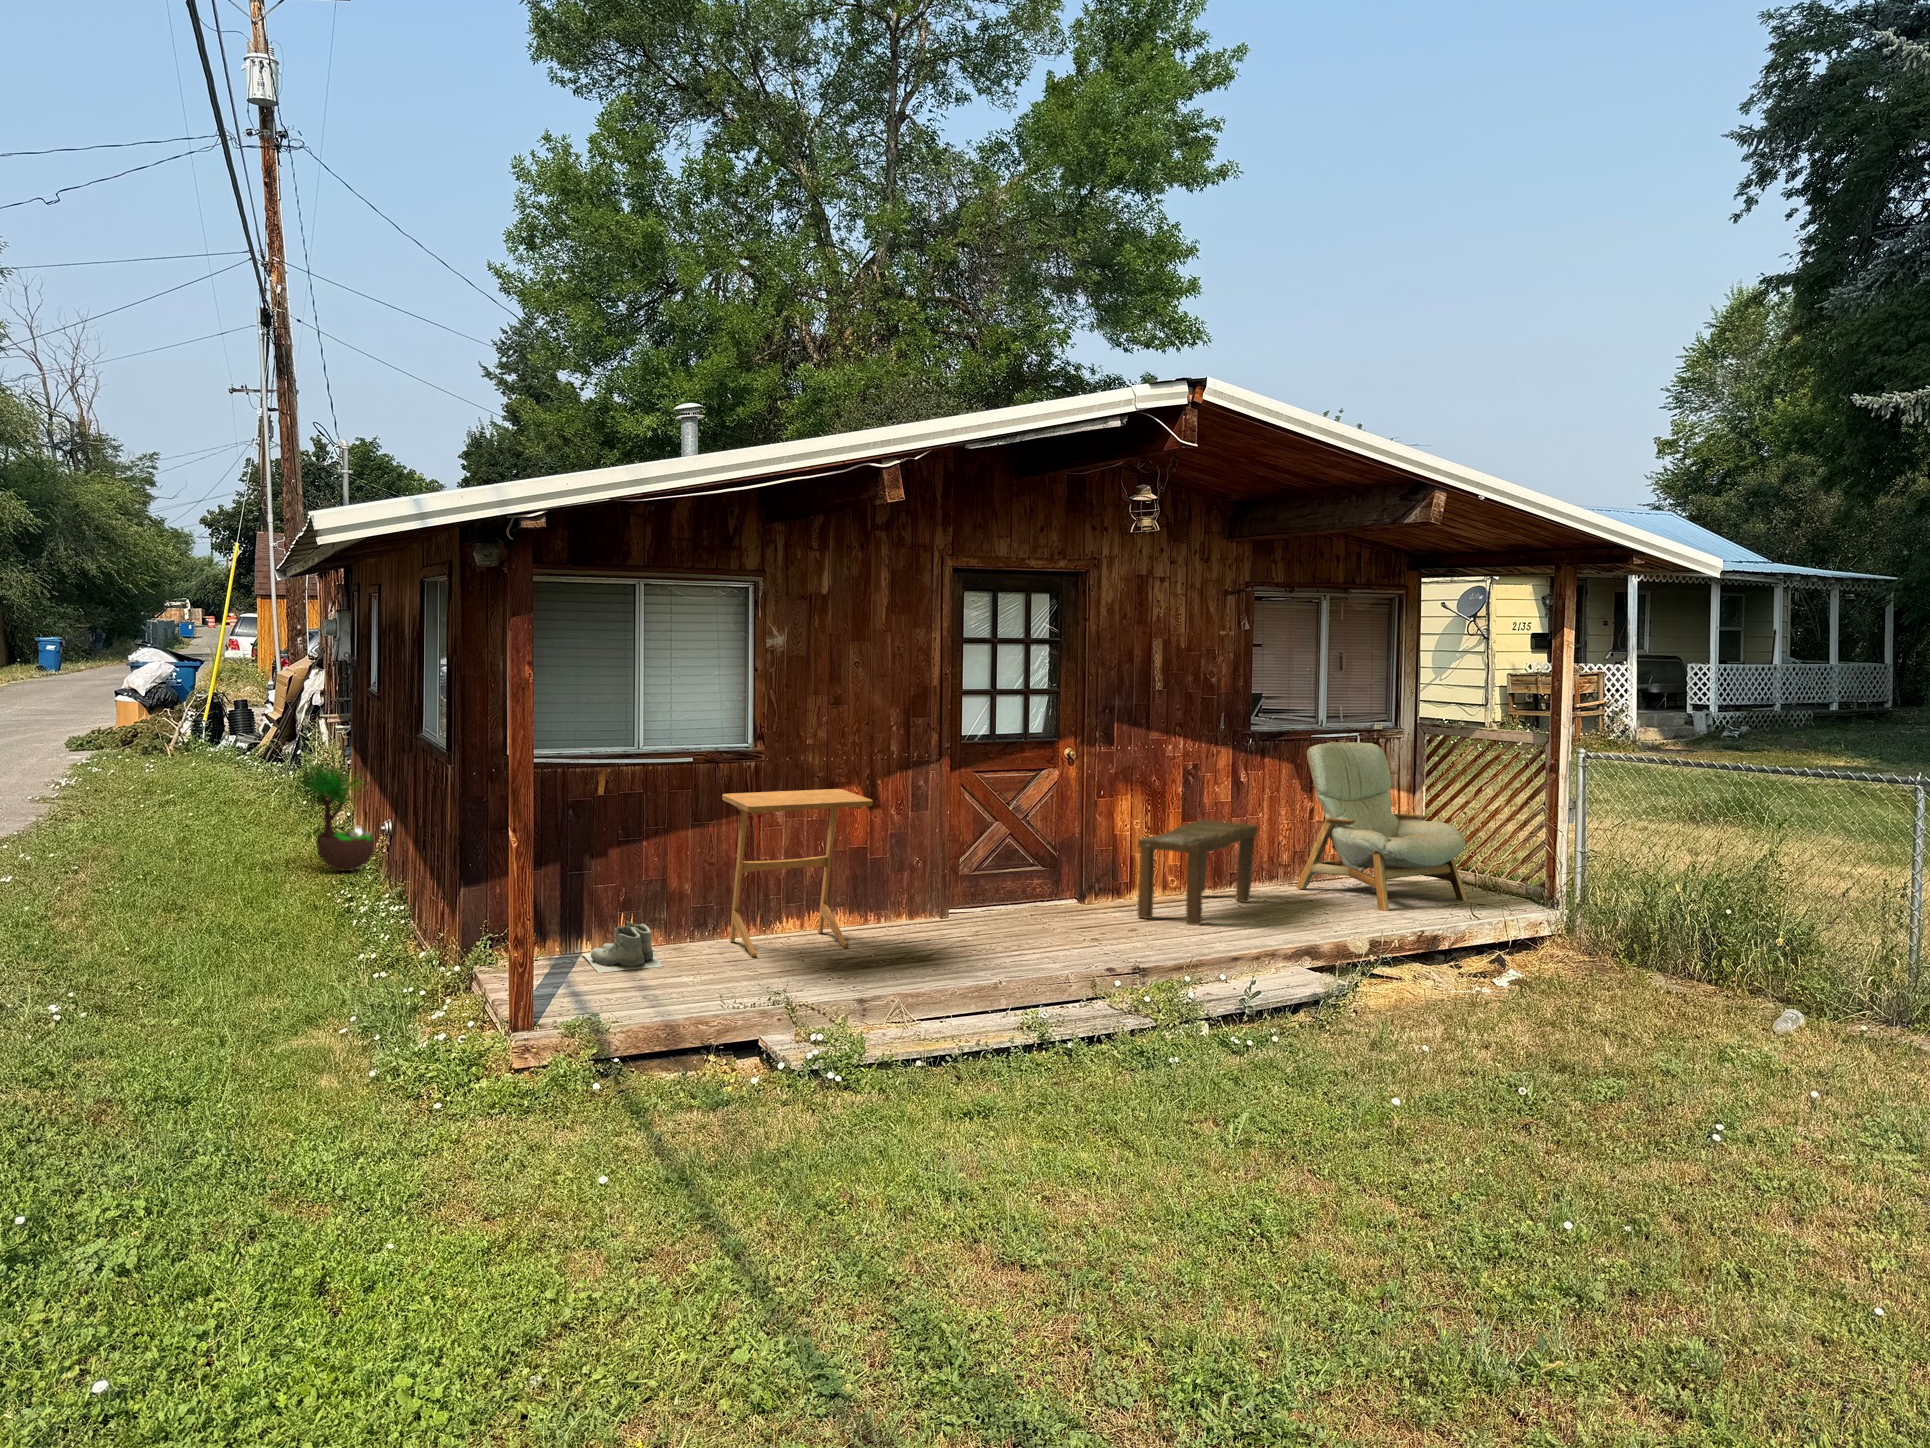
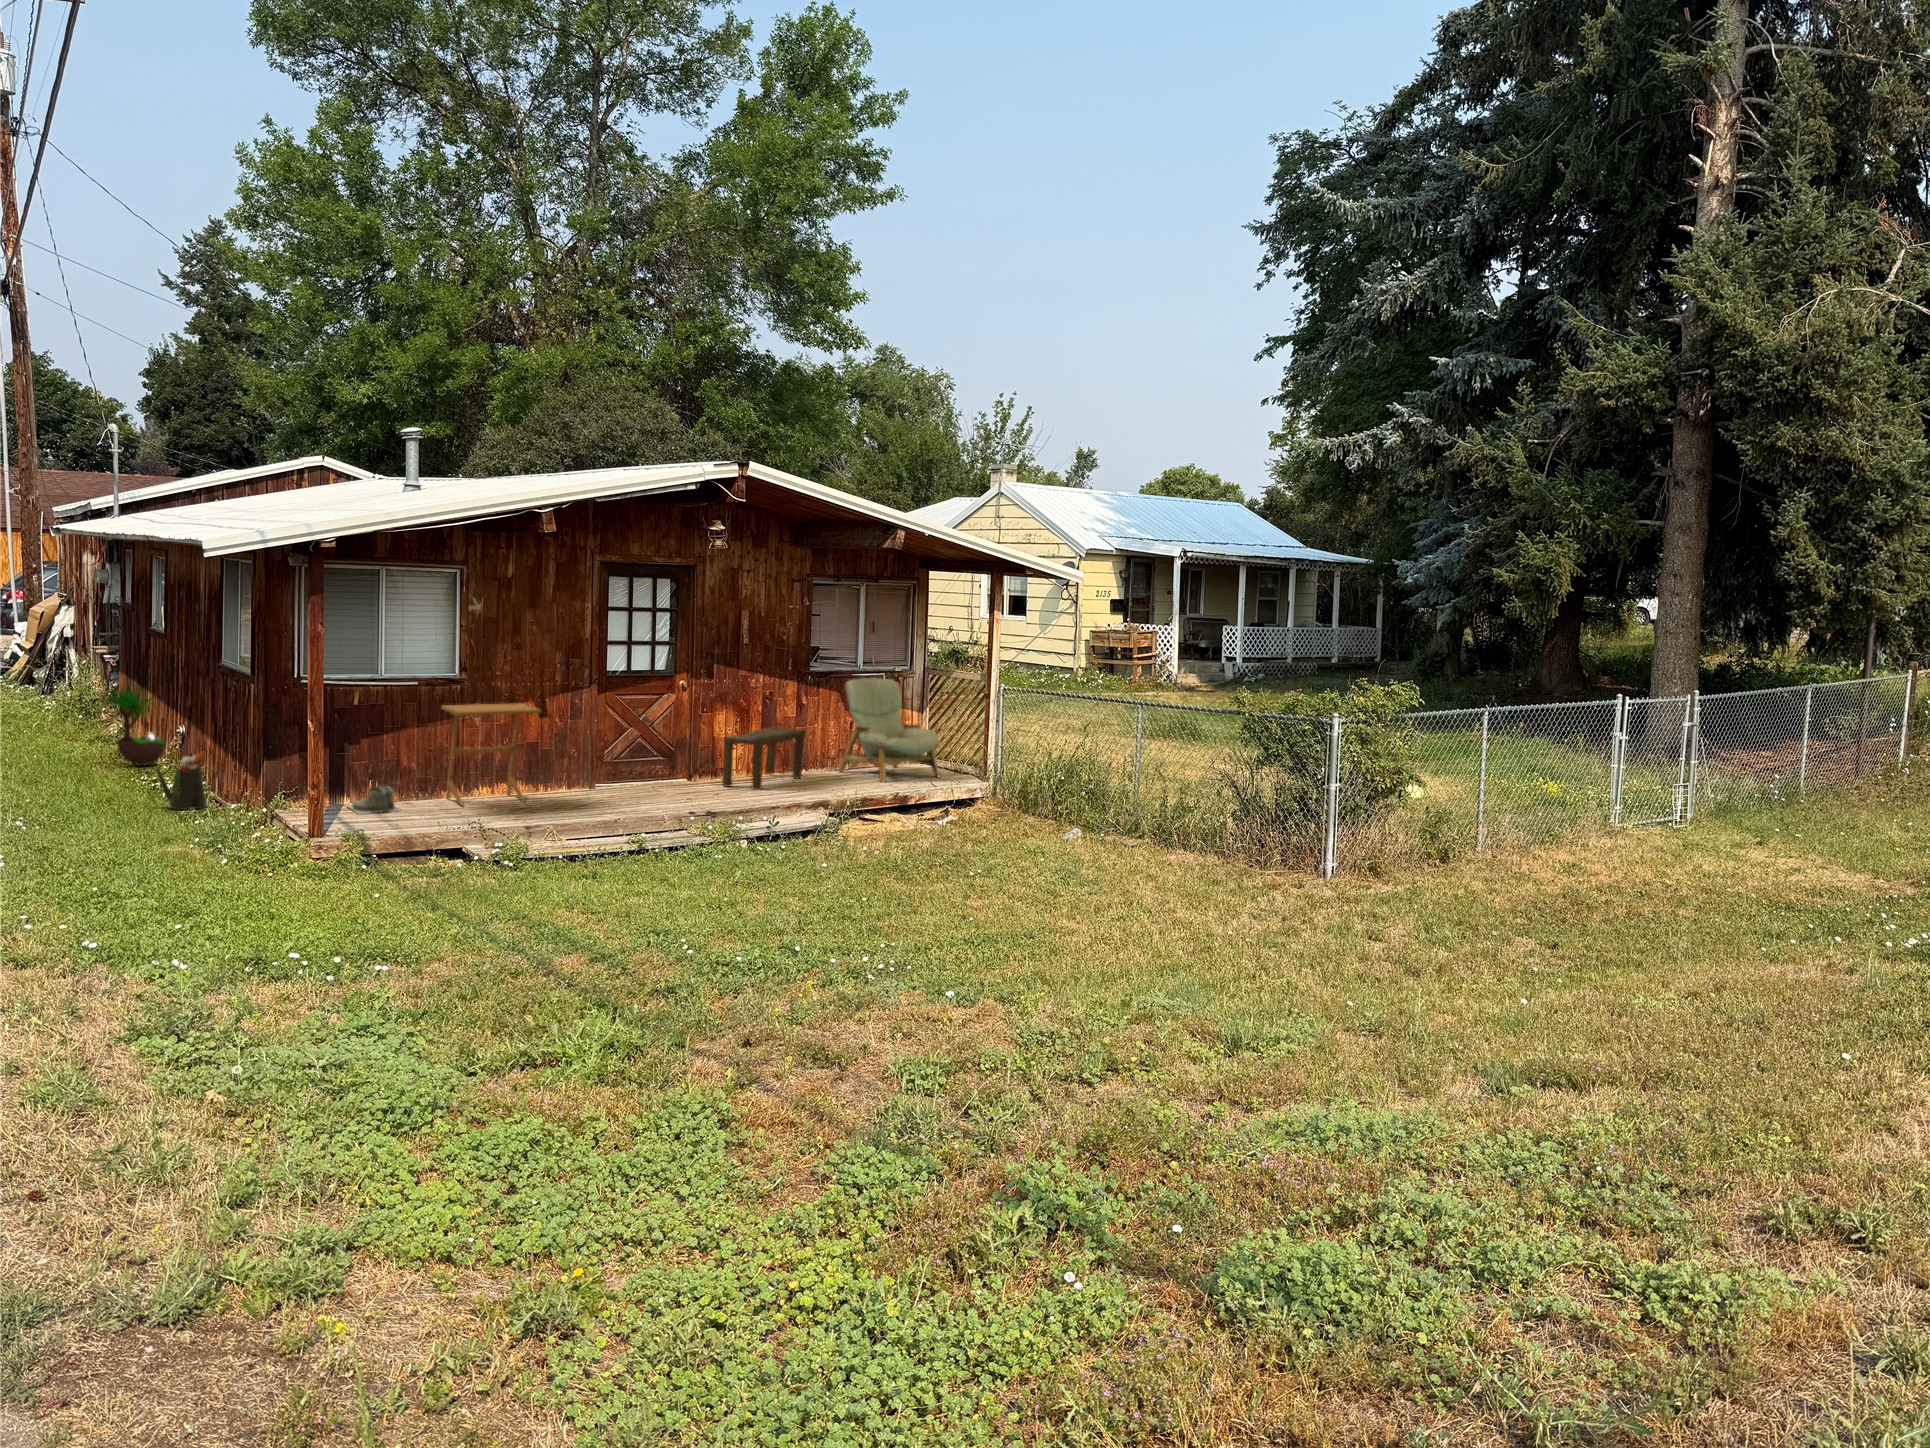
watering can: none [334,859,413,950] -> present [156,751,208,810]

